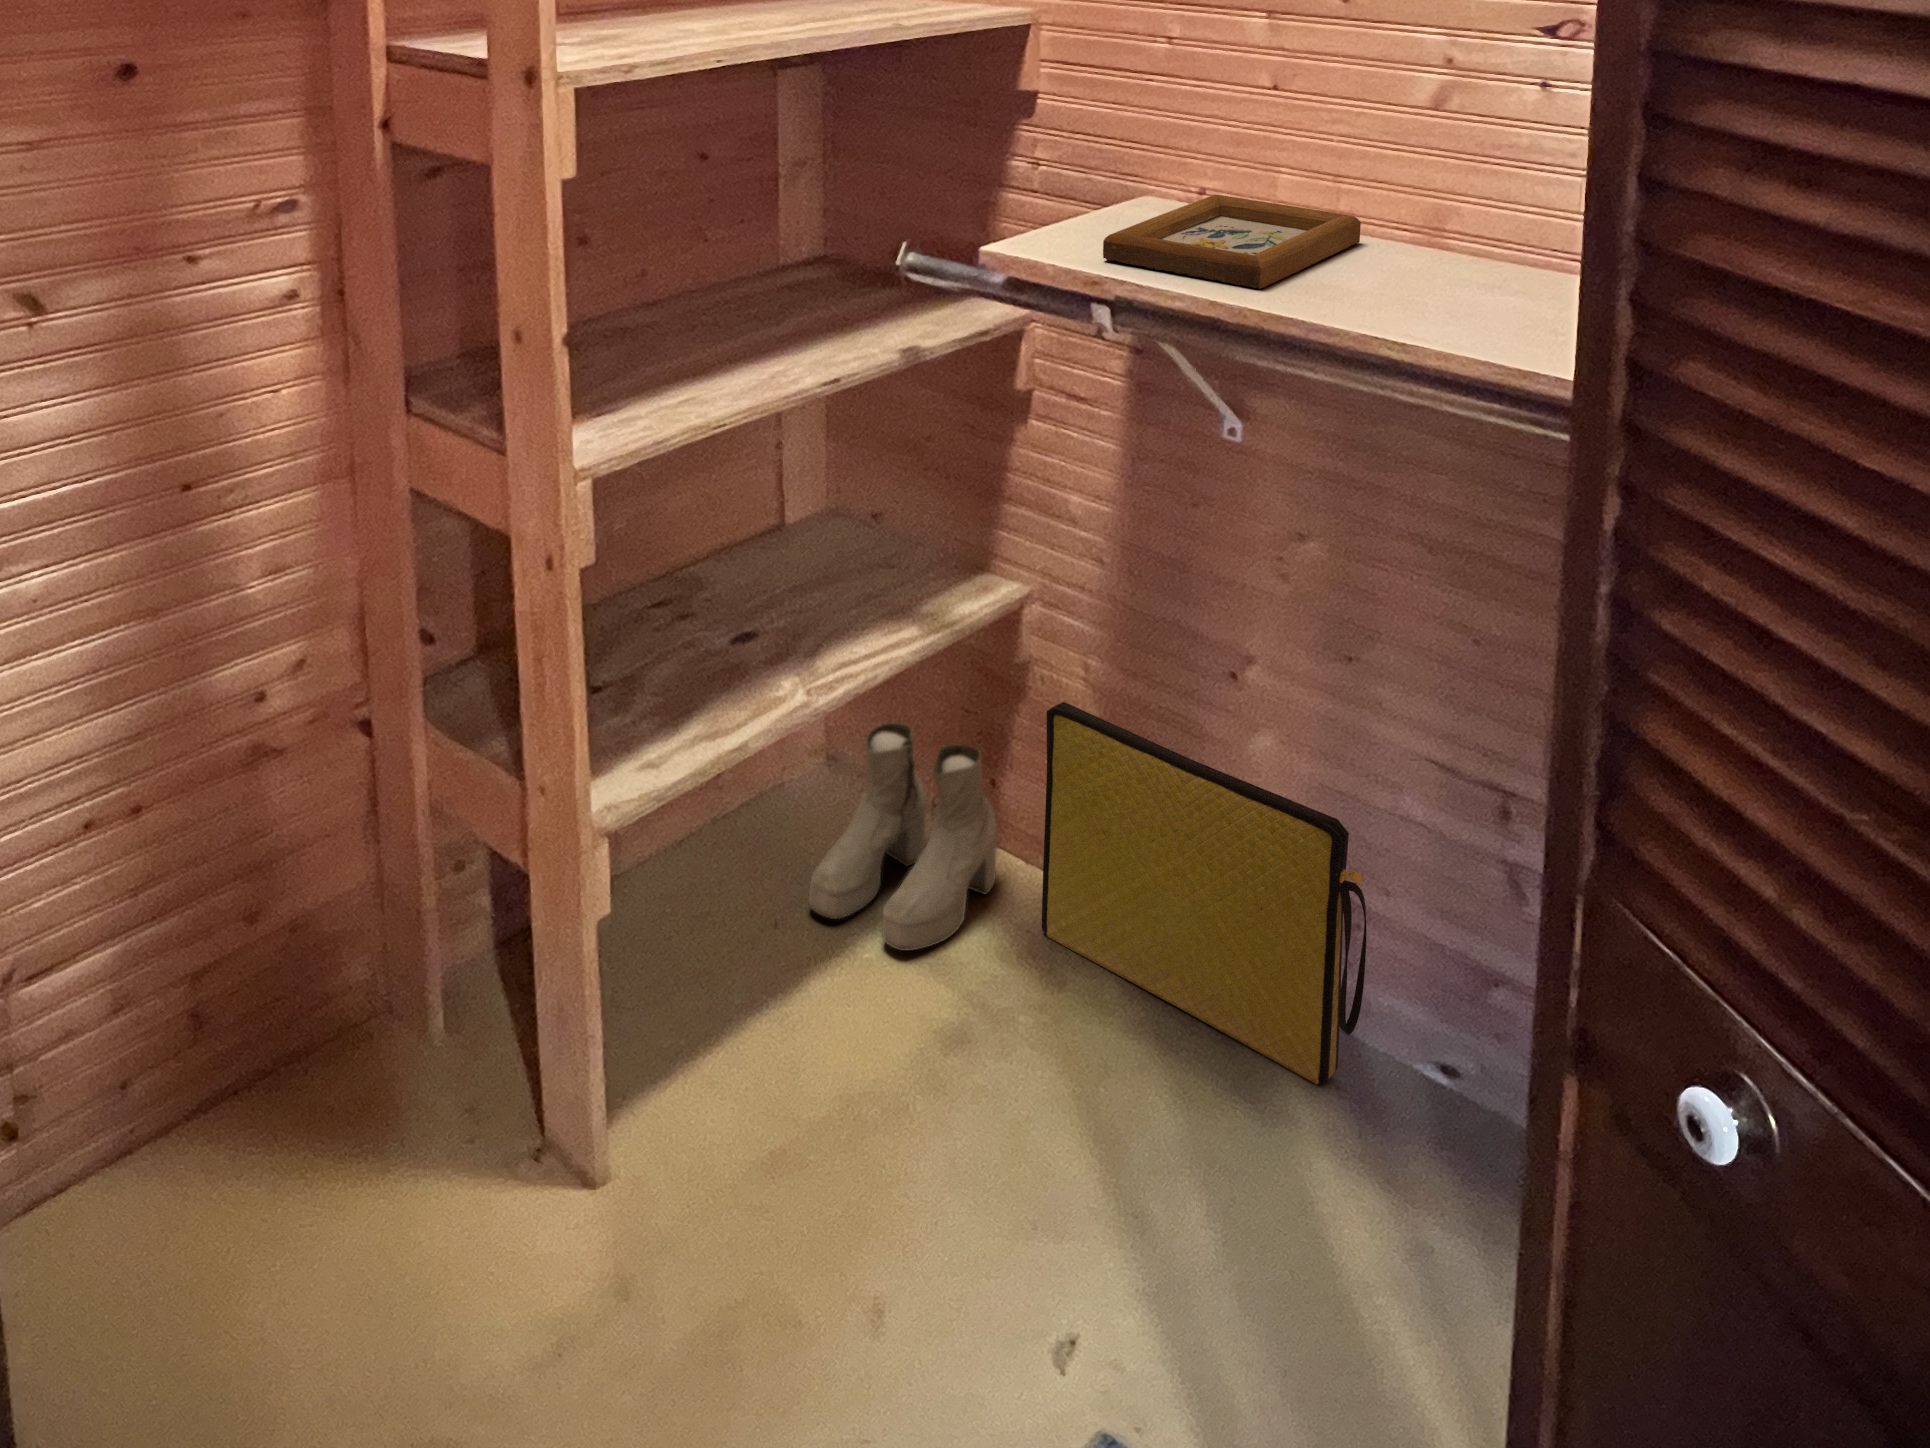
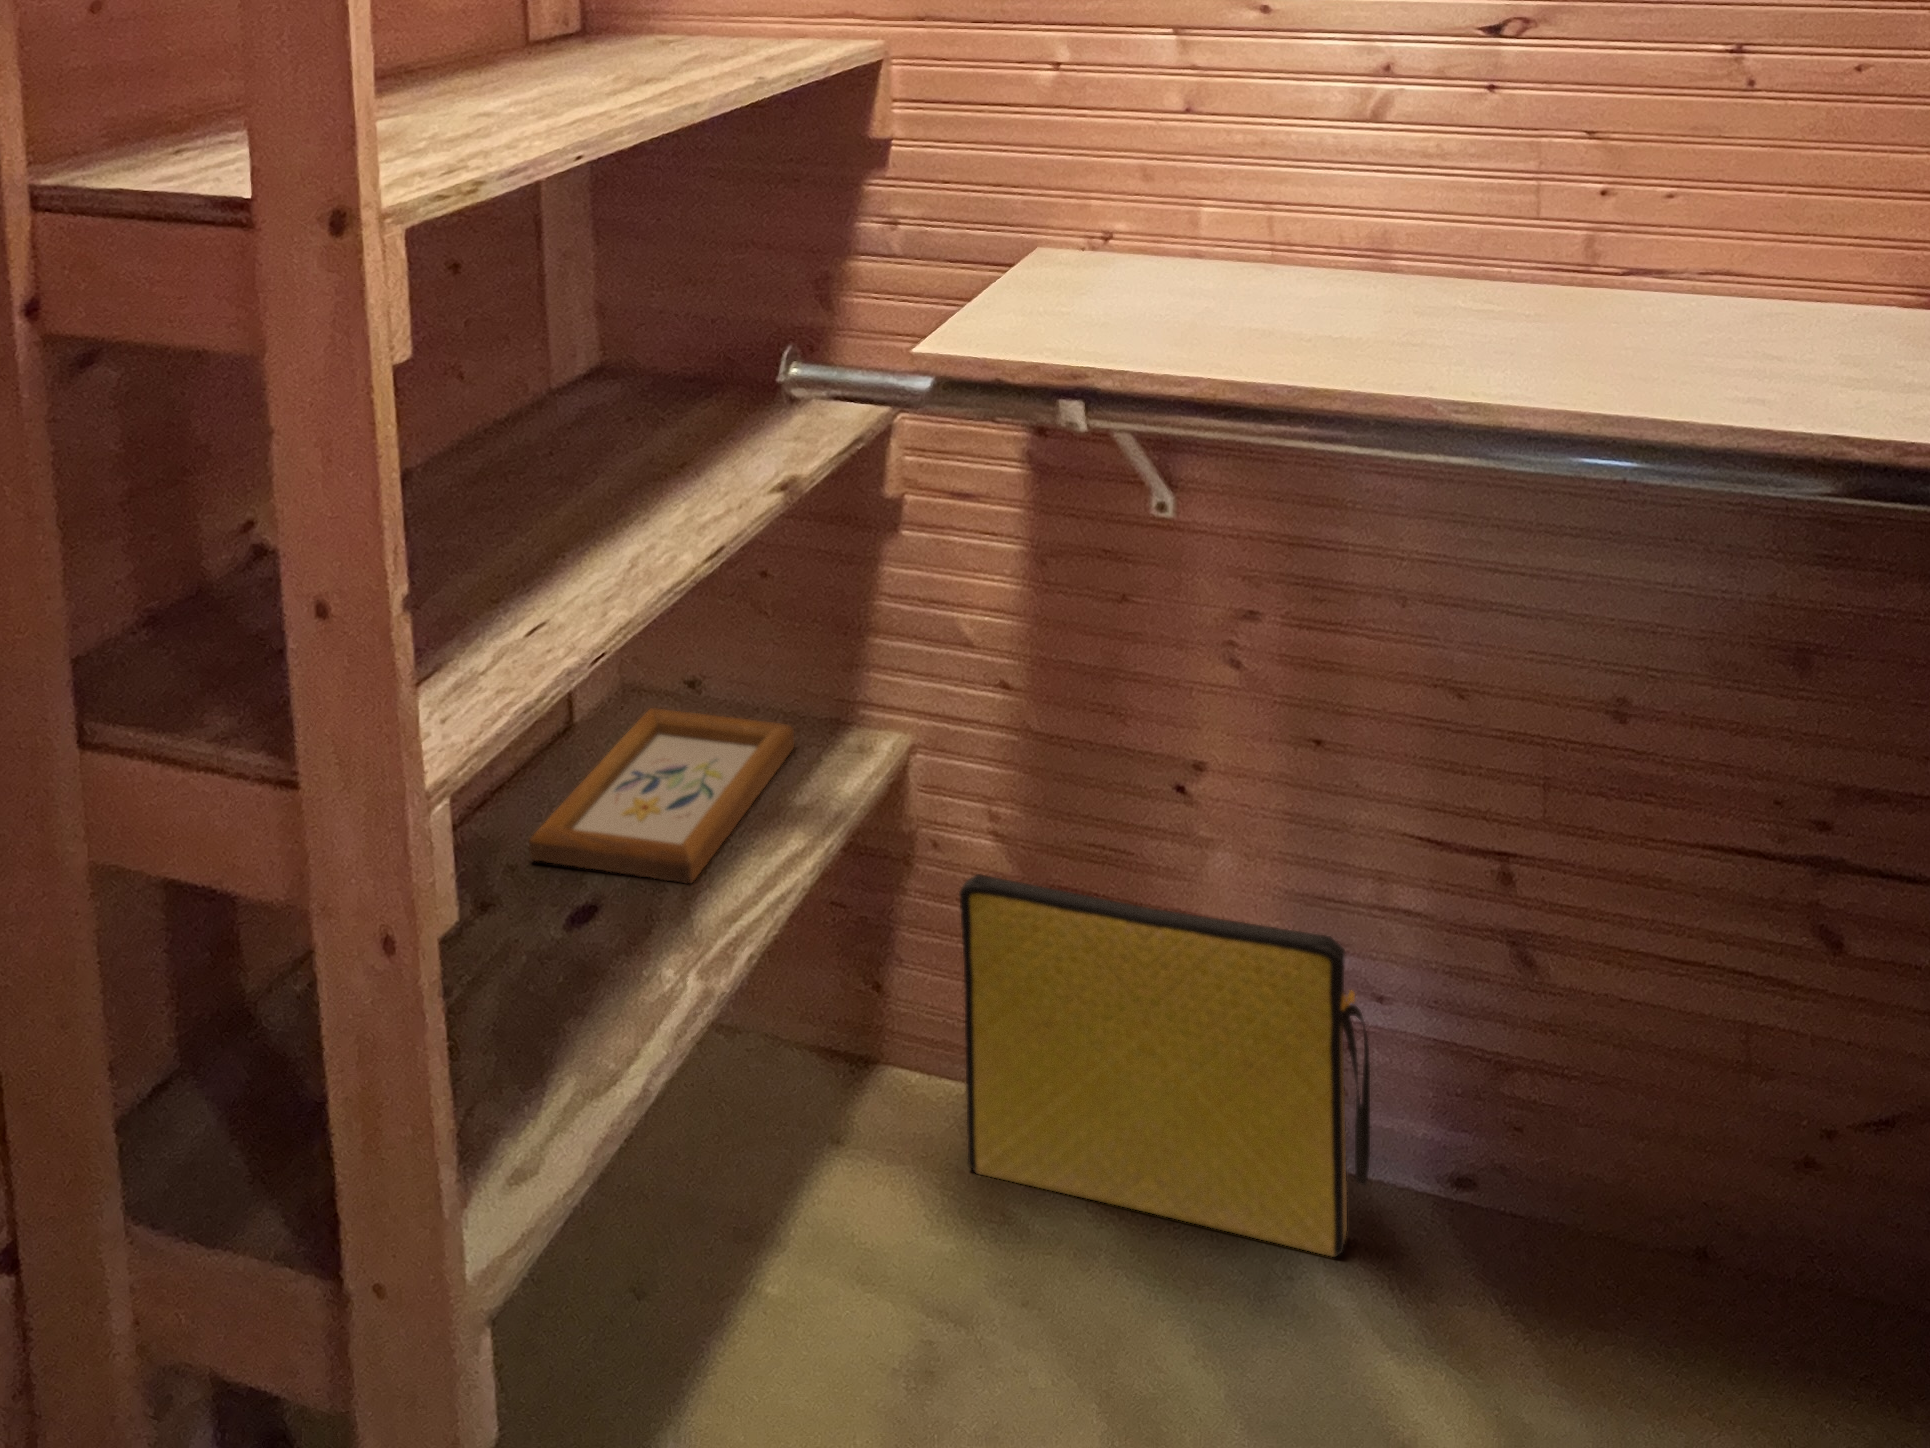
picture frame: present [1103,195,1361,289] -> present [529,708,795,883]
boots: present [809,723,997,951] -> none [671,952,892,1268]

